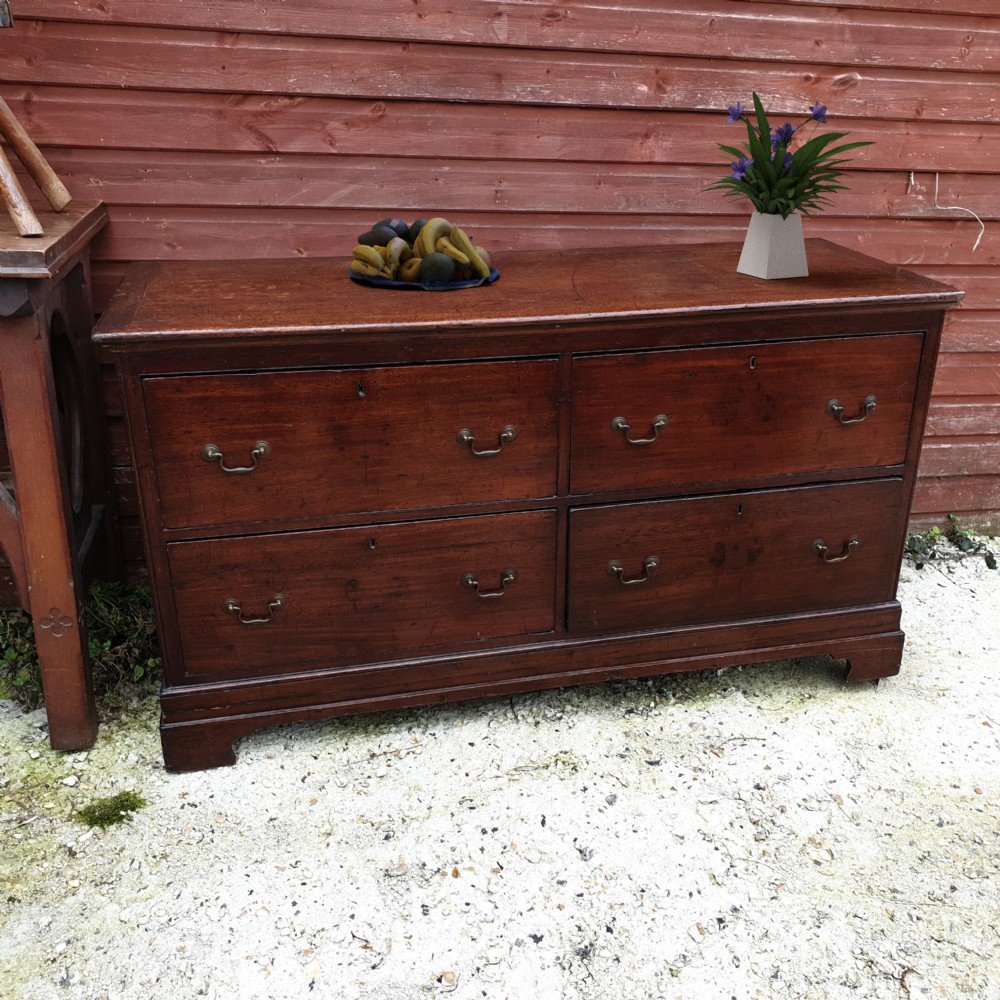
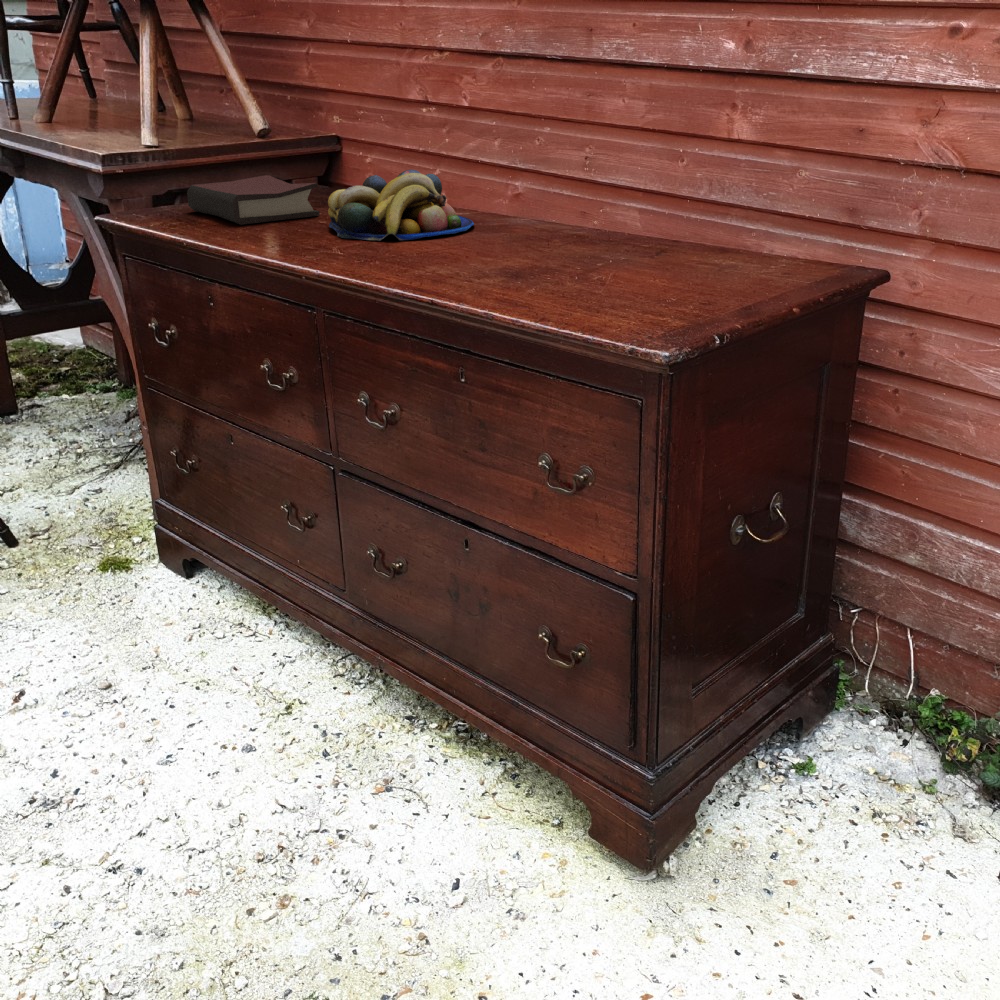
flower arrangement: present [699,91,876,279] -> none [518,52,747,297]
hardback book: none [142,245,298,303] -> present [187,175,320,225]

